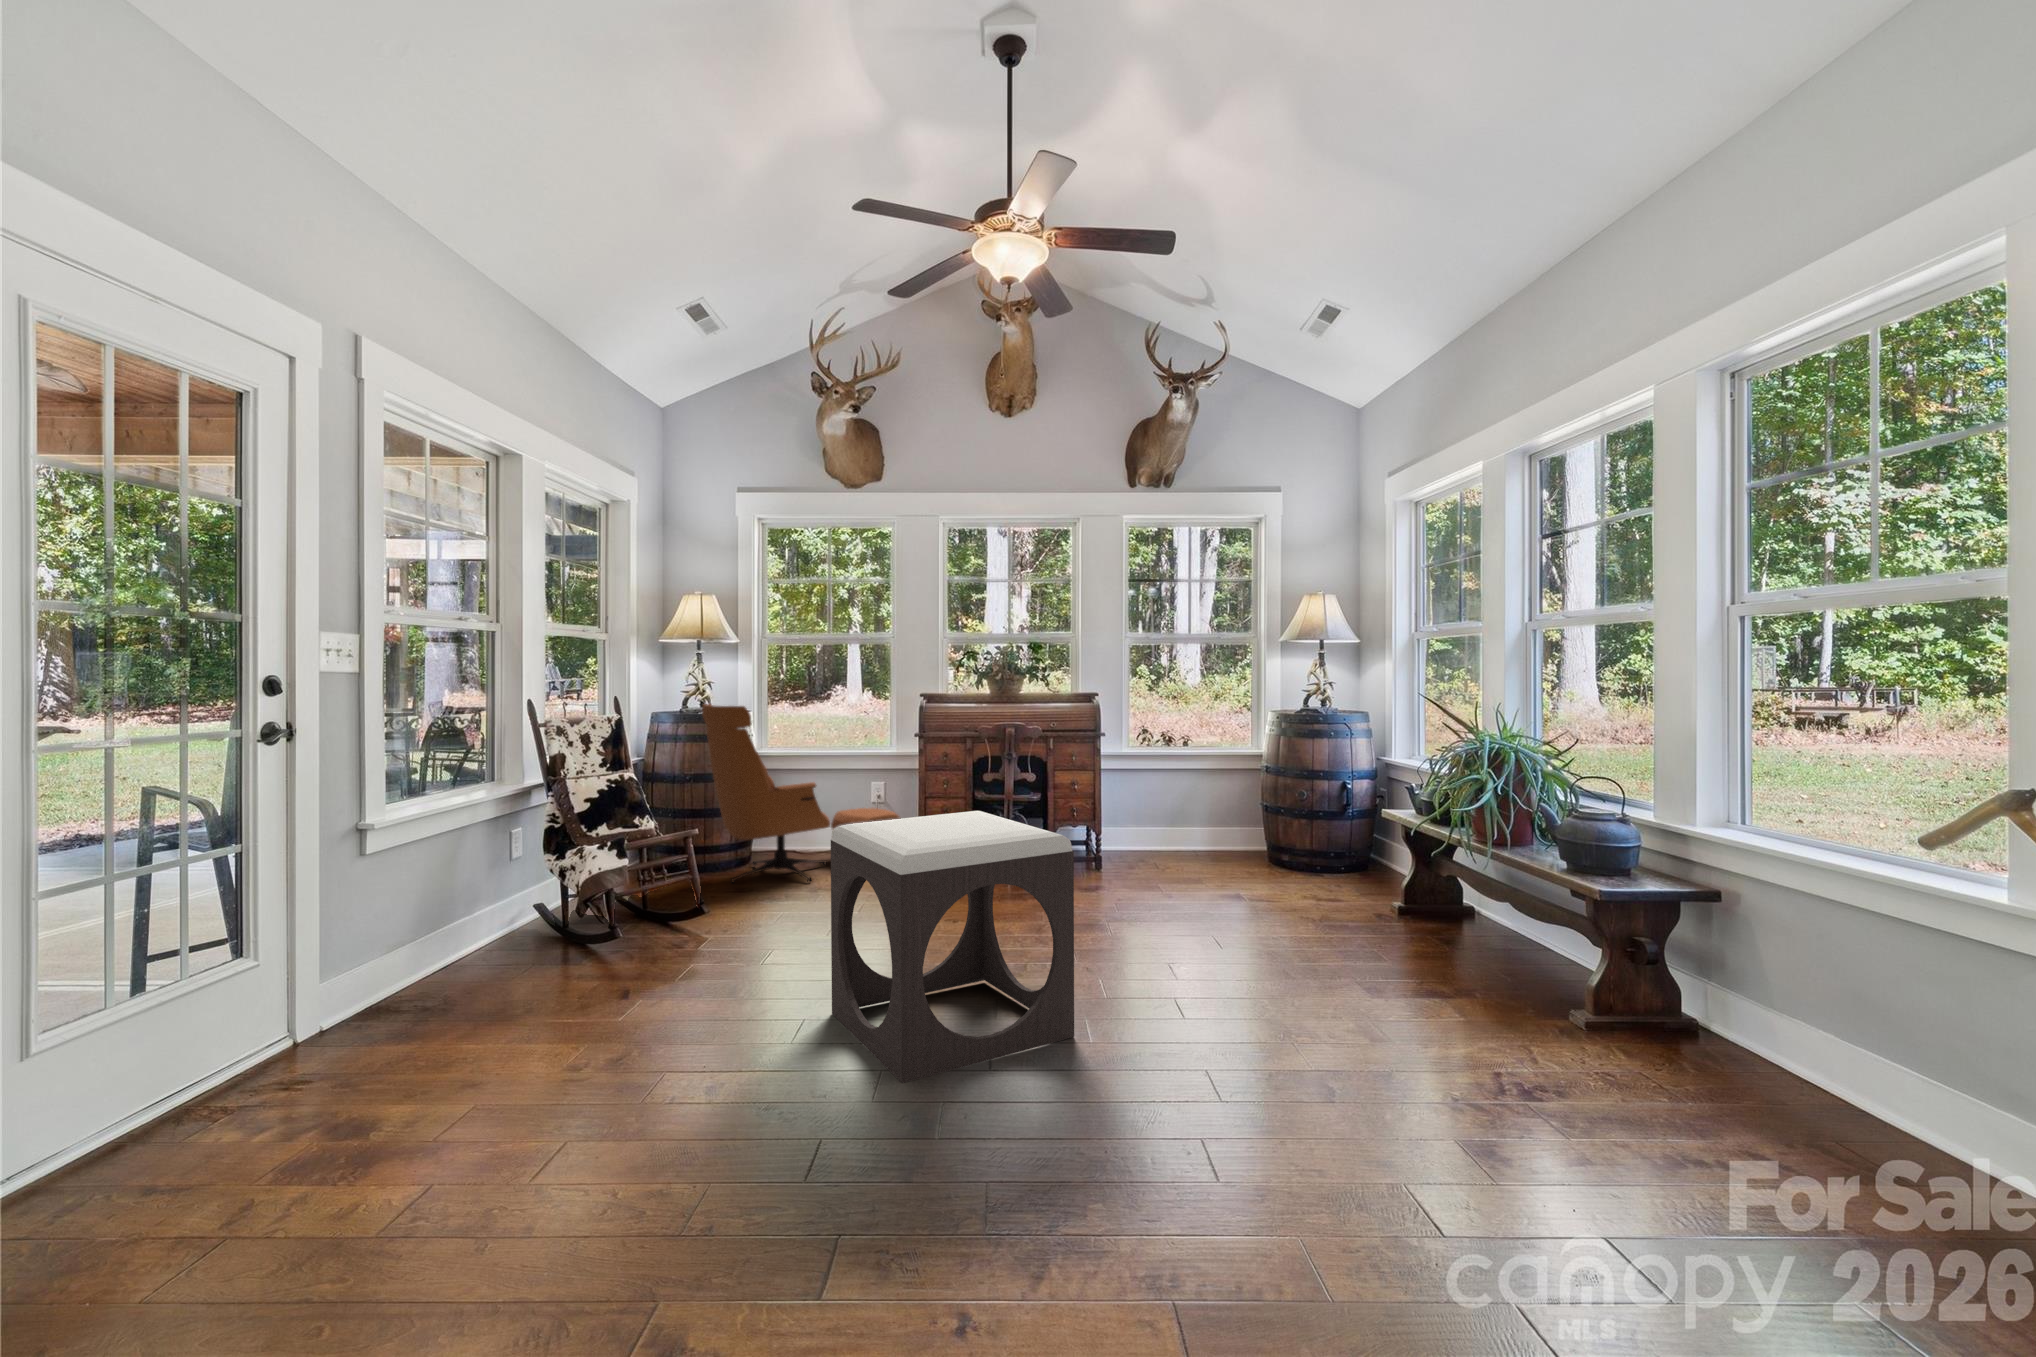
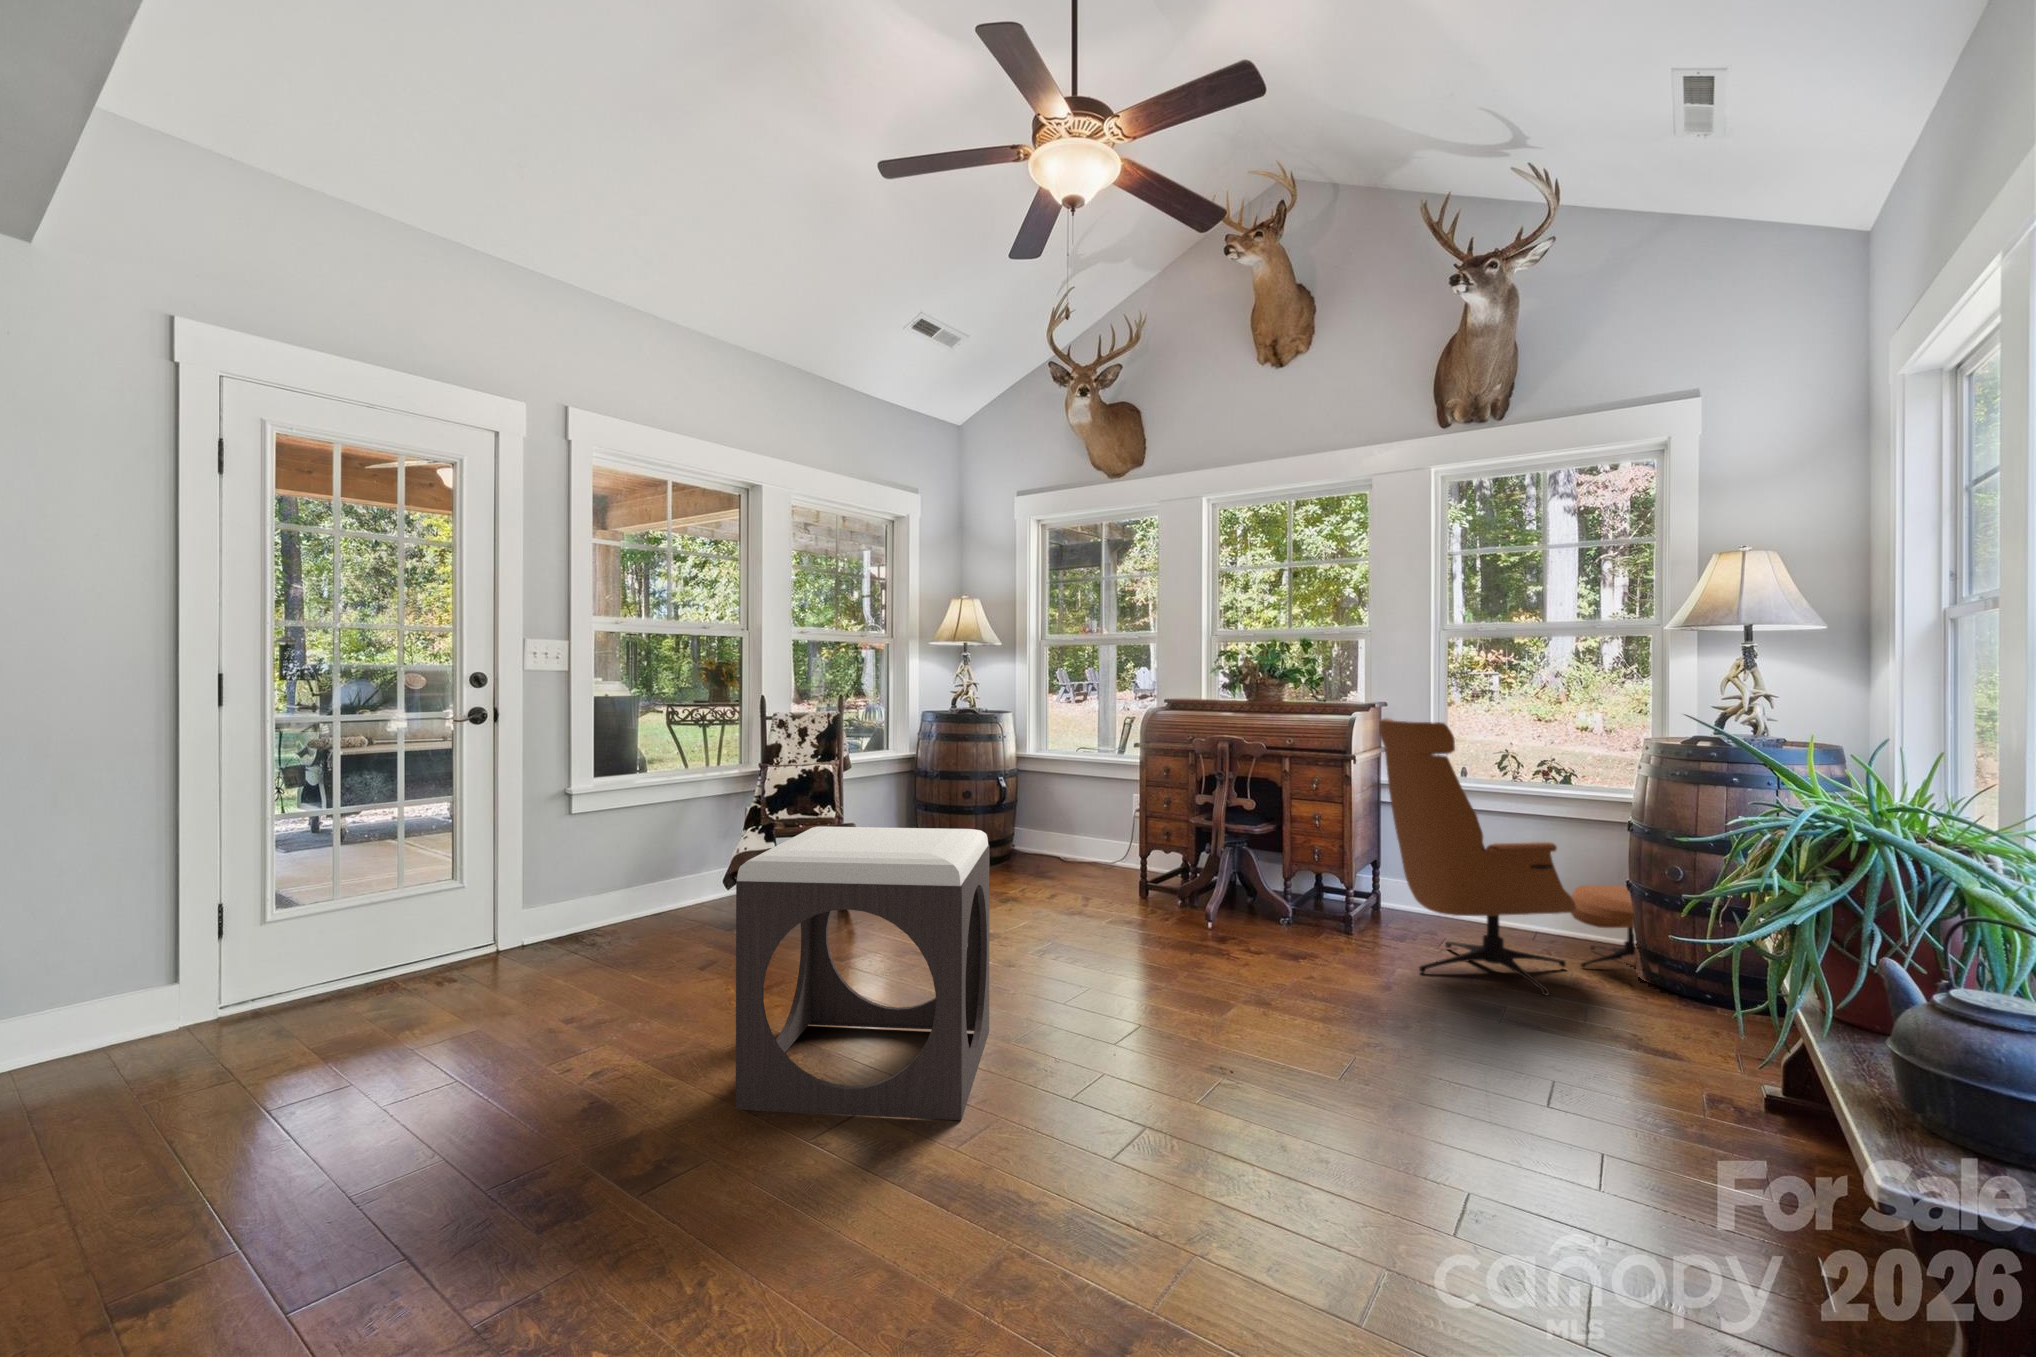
lounge chair: present [702,704,900,883] -> present [1379,718,1635,996]

